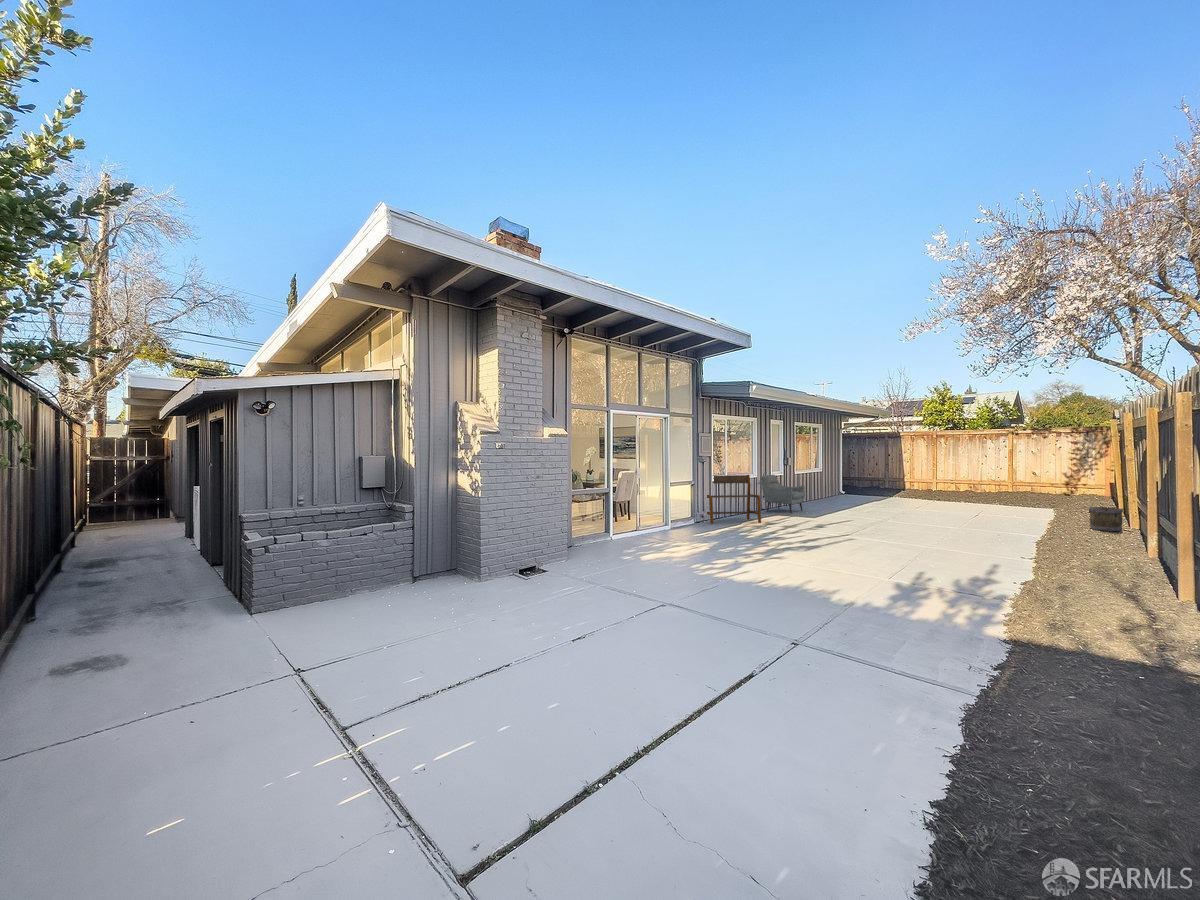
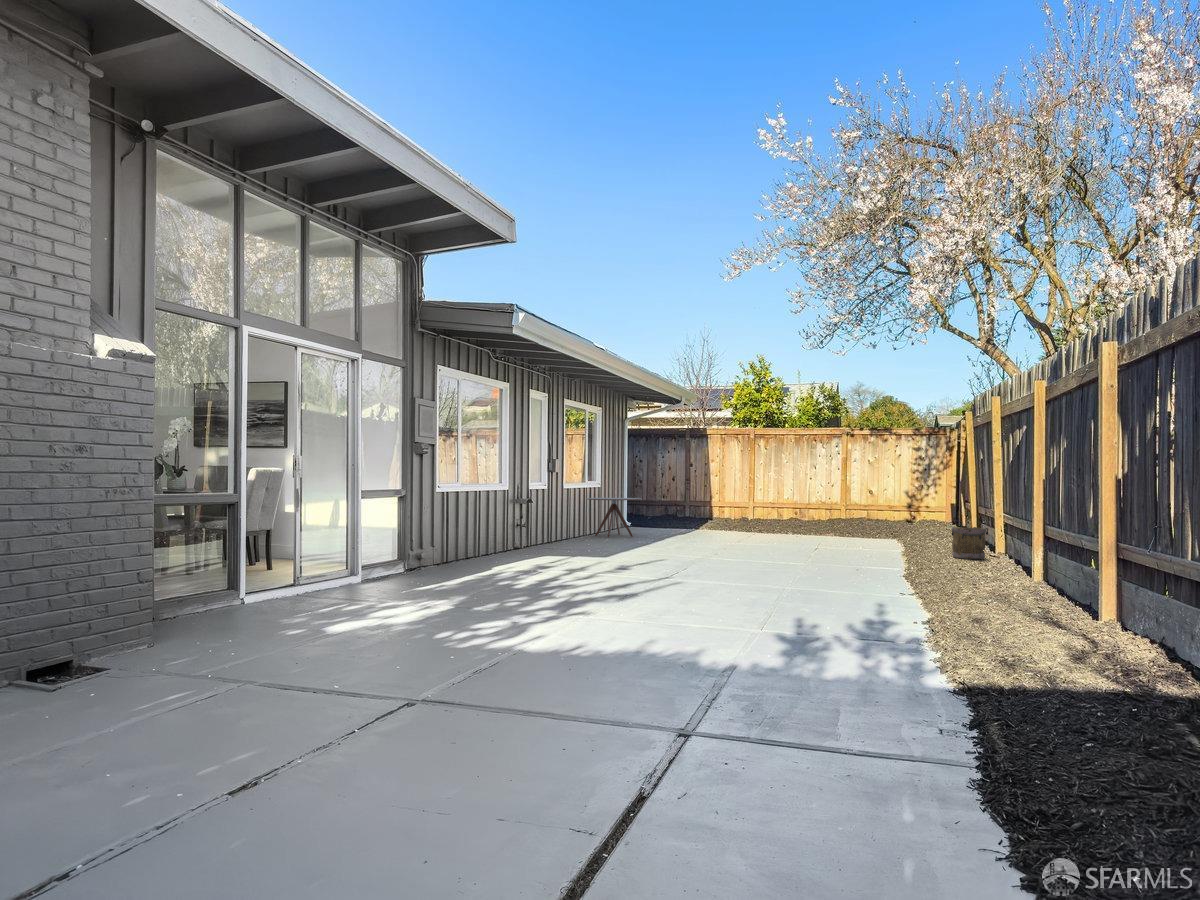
bench: present [707,475,761,523] -> none [416,481,522,573]
chair: present [761,475,805,513] -> none [512,487,584,554]
round table: none [812,478,848,502] -> present [587,498,642,537]

